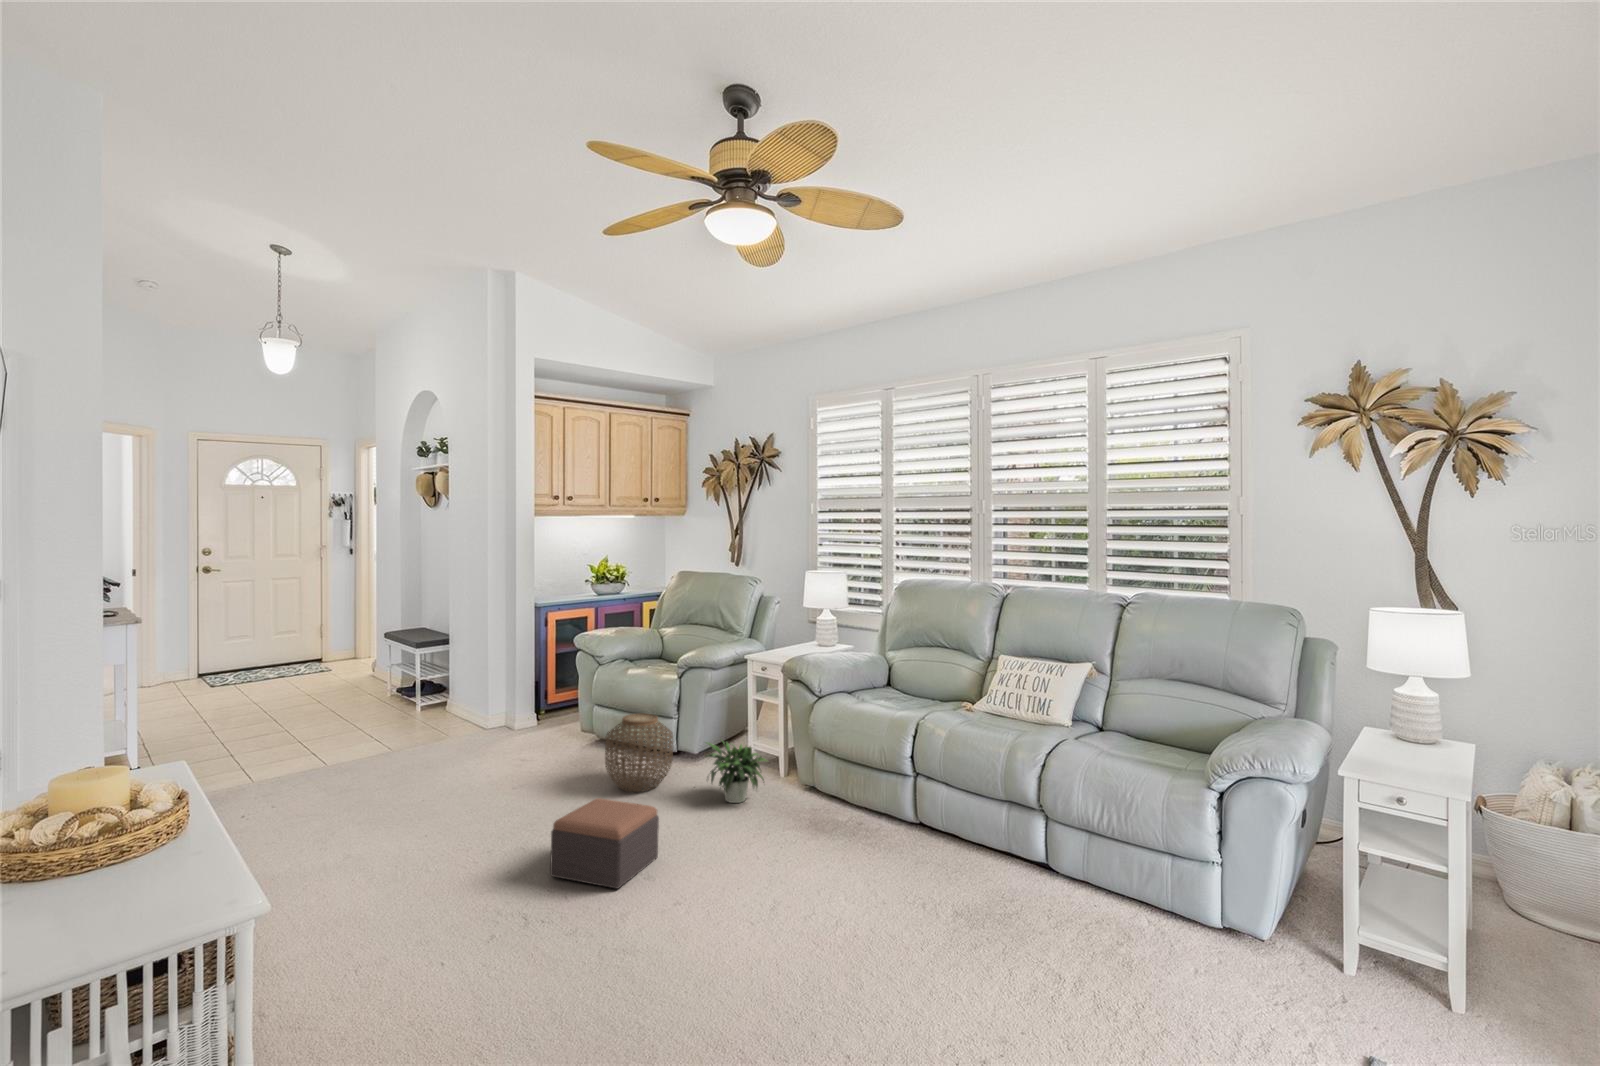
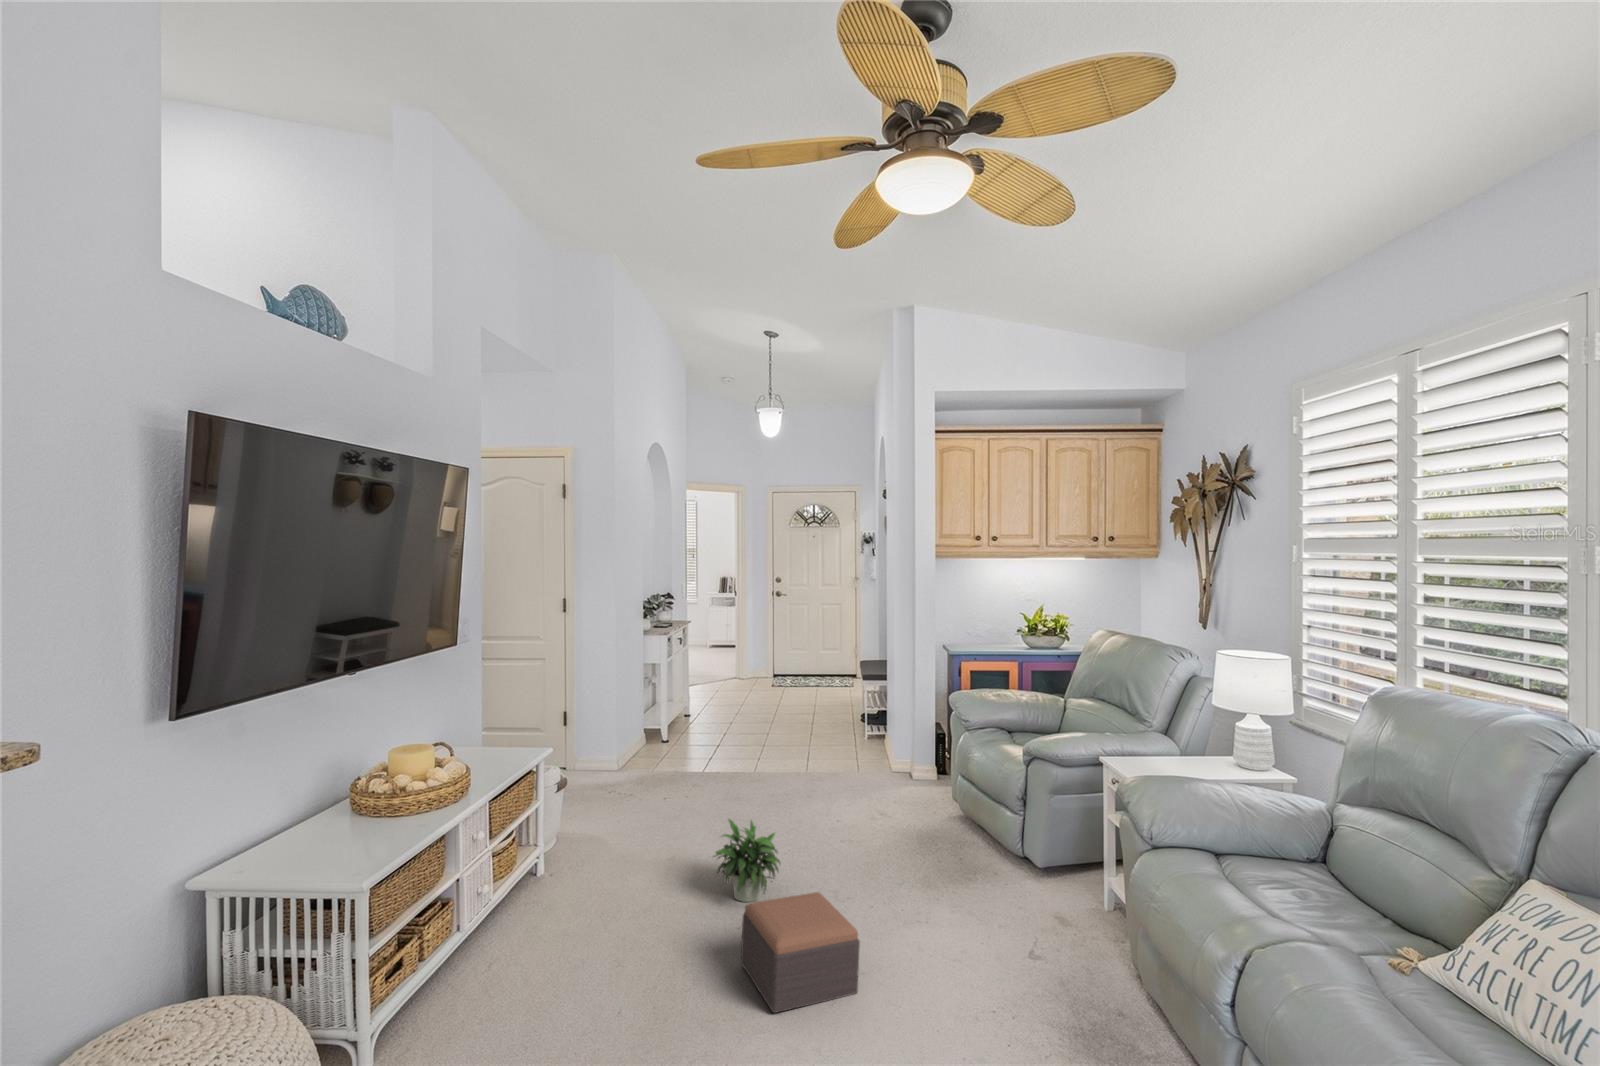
woven basket: present [605,714,673,792] -> none [906,800,989,900]
potted plant: present [705,743,766,803] -> present [715,819,780,902]

